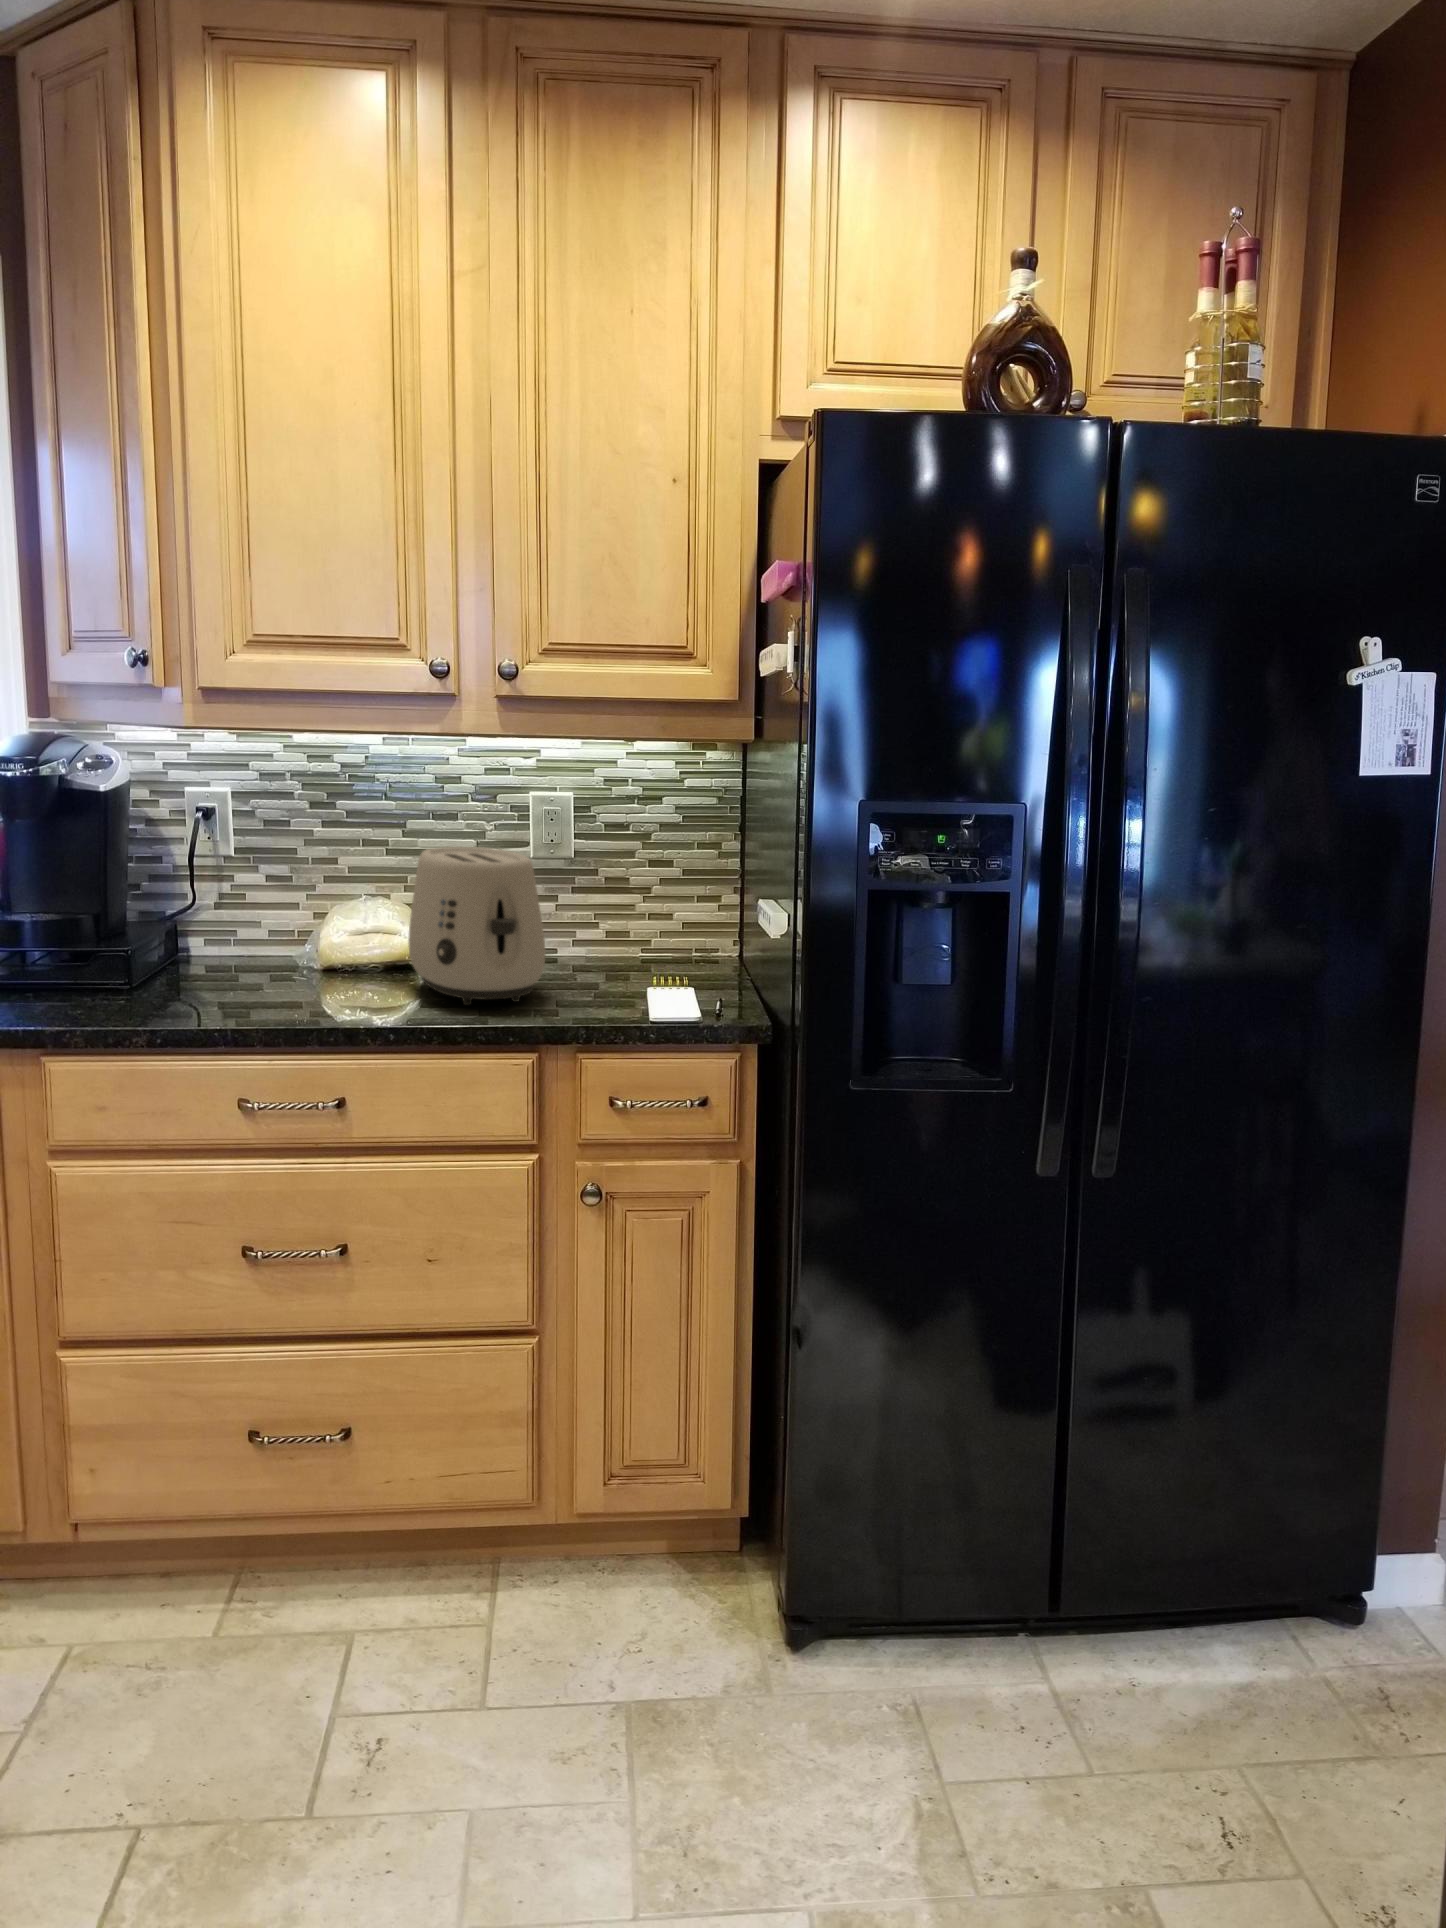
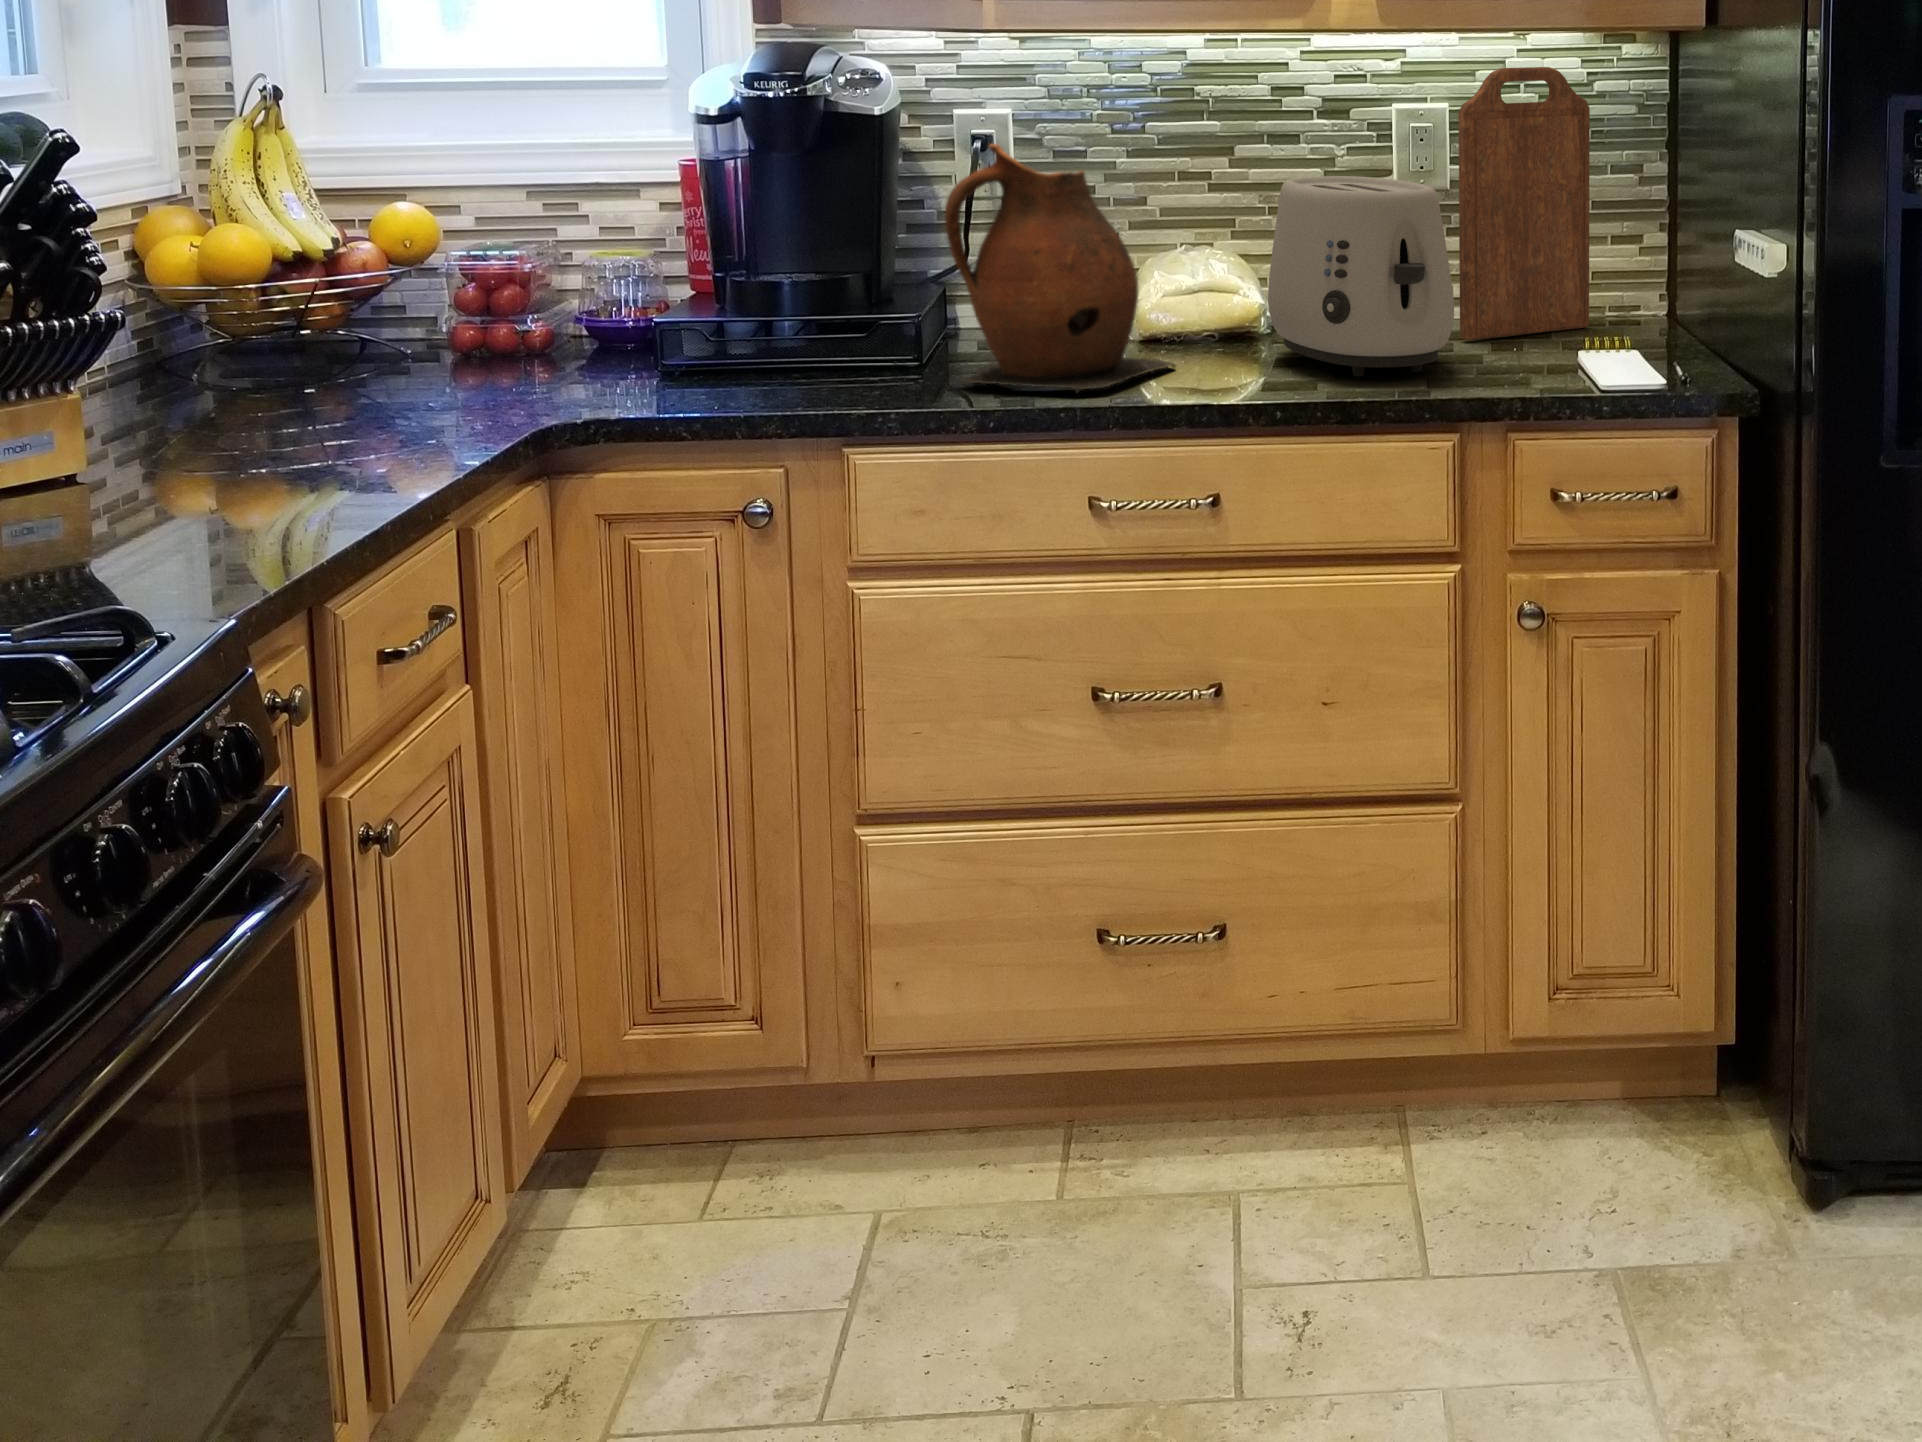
cutting board: none [566,765,674,974] -> present [1459,67,1590,340]
ceramic pitcher: none [140,818,332,1017] -> present [945,144,1176,393]

